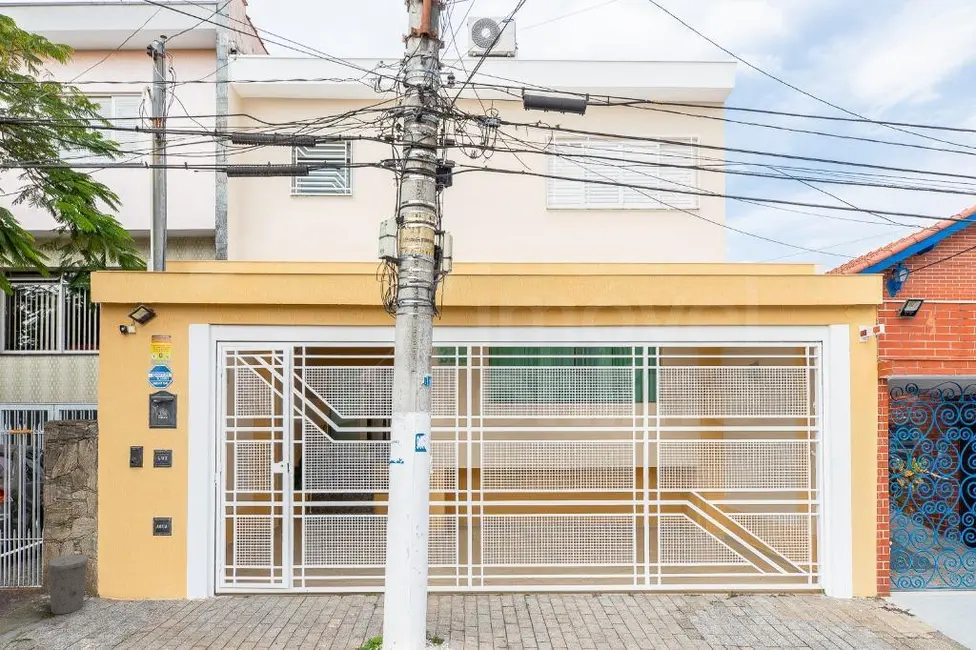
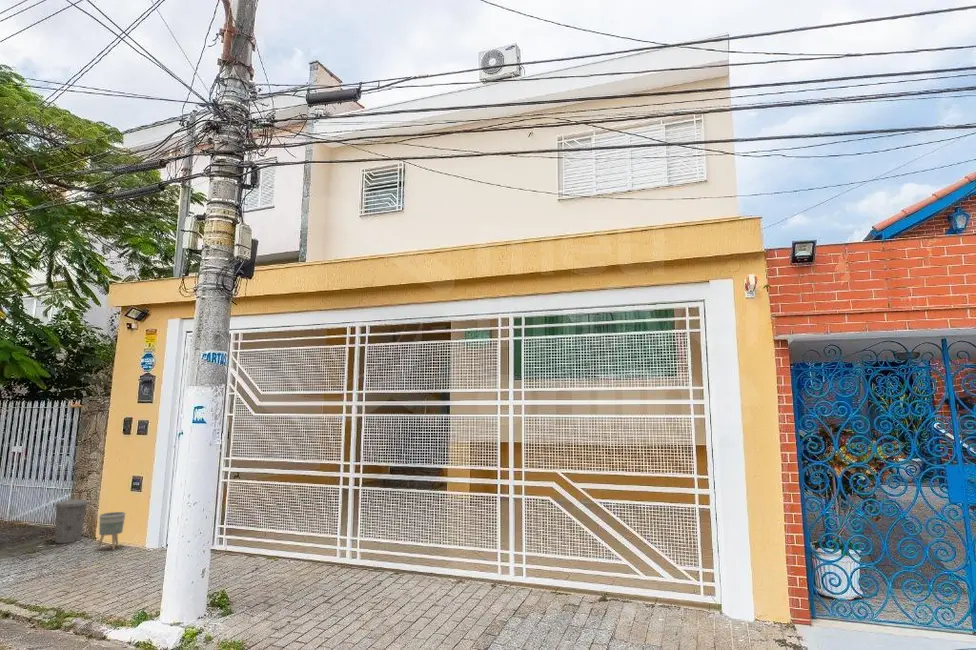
planter: none [136,566,167,615] -> present [97,512,125,550]

